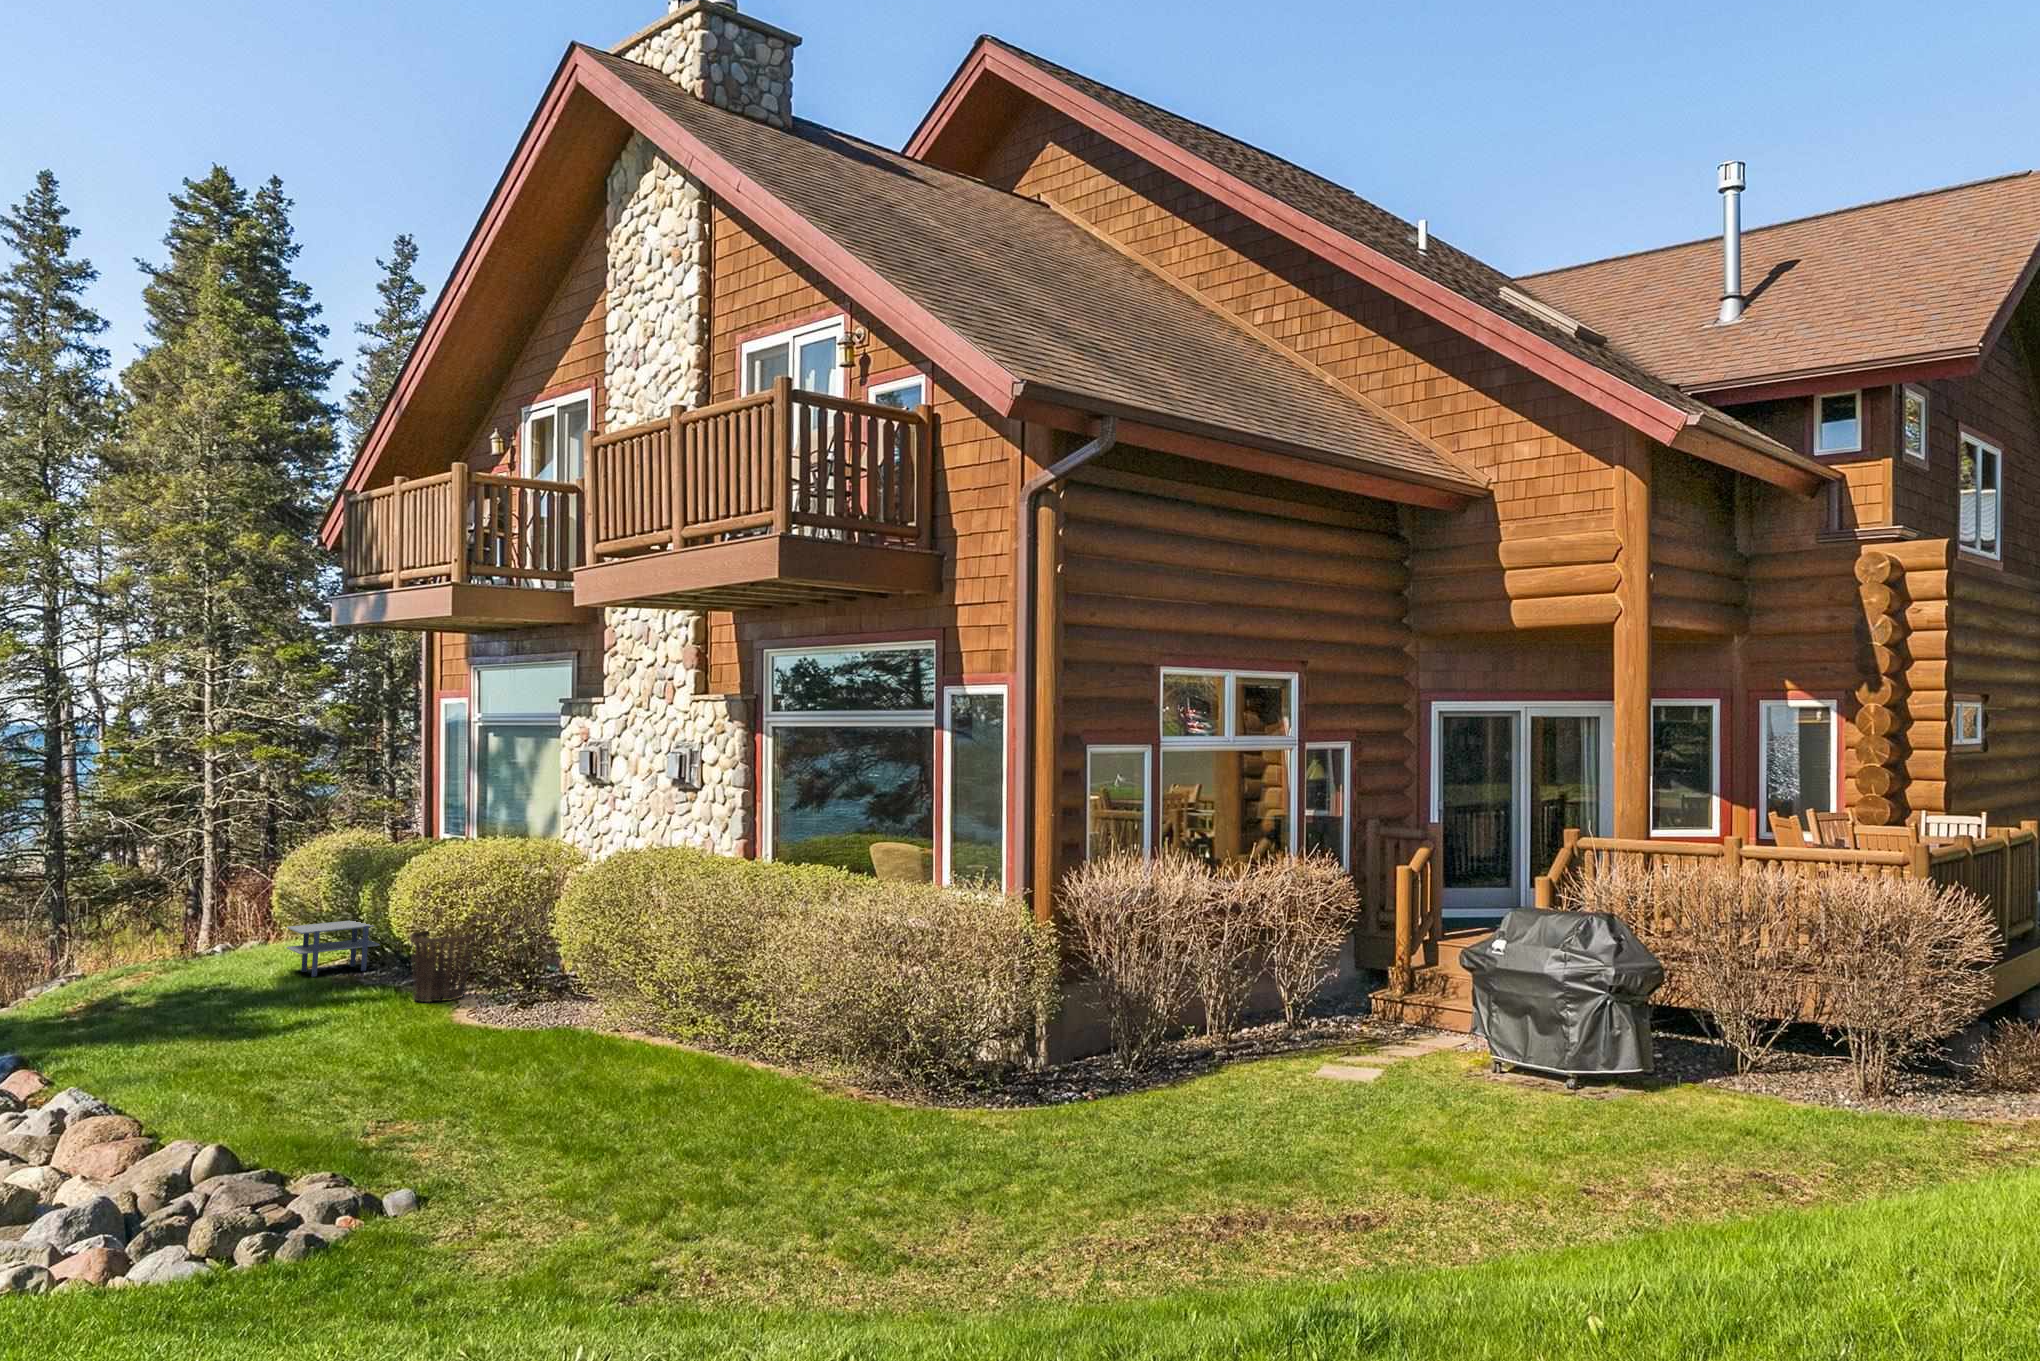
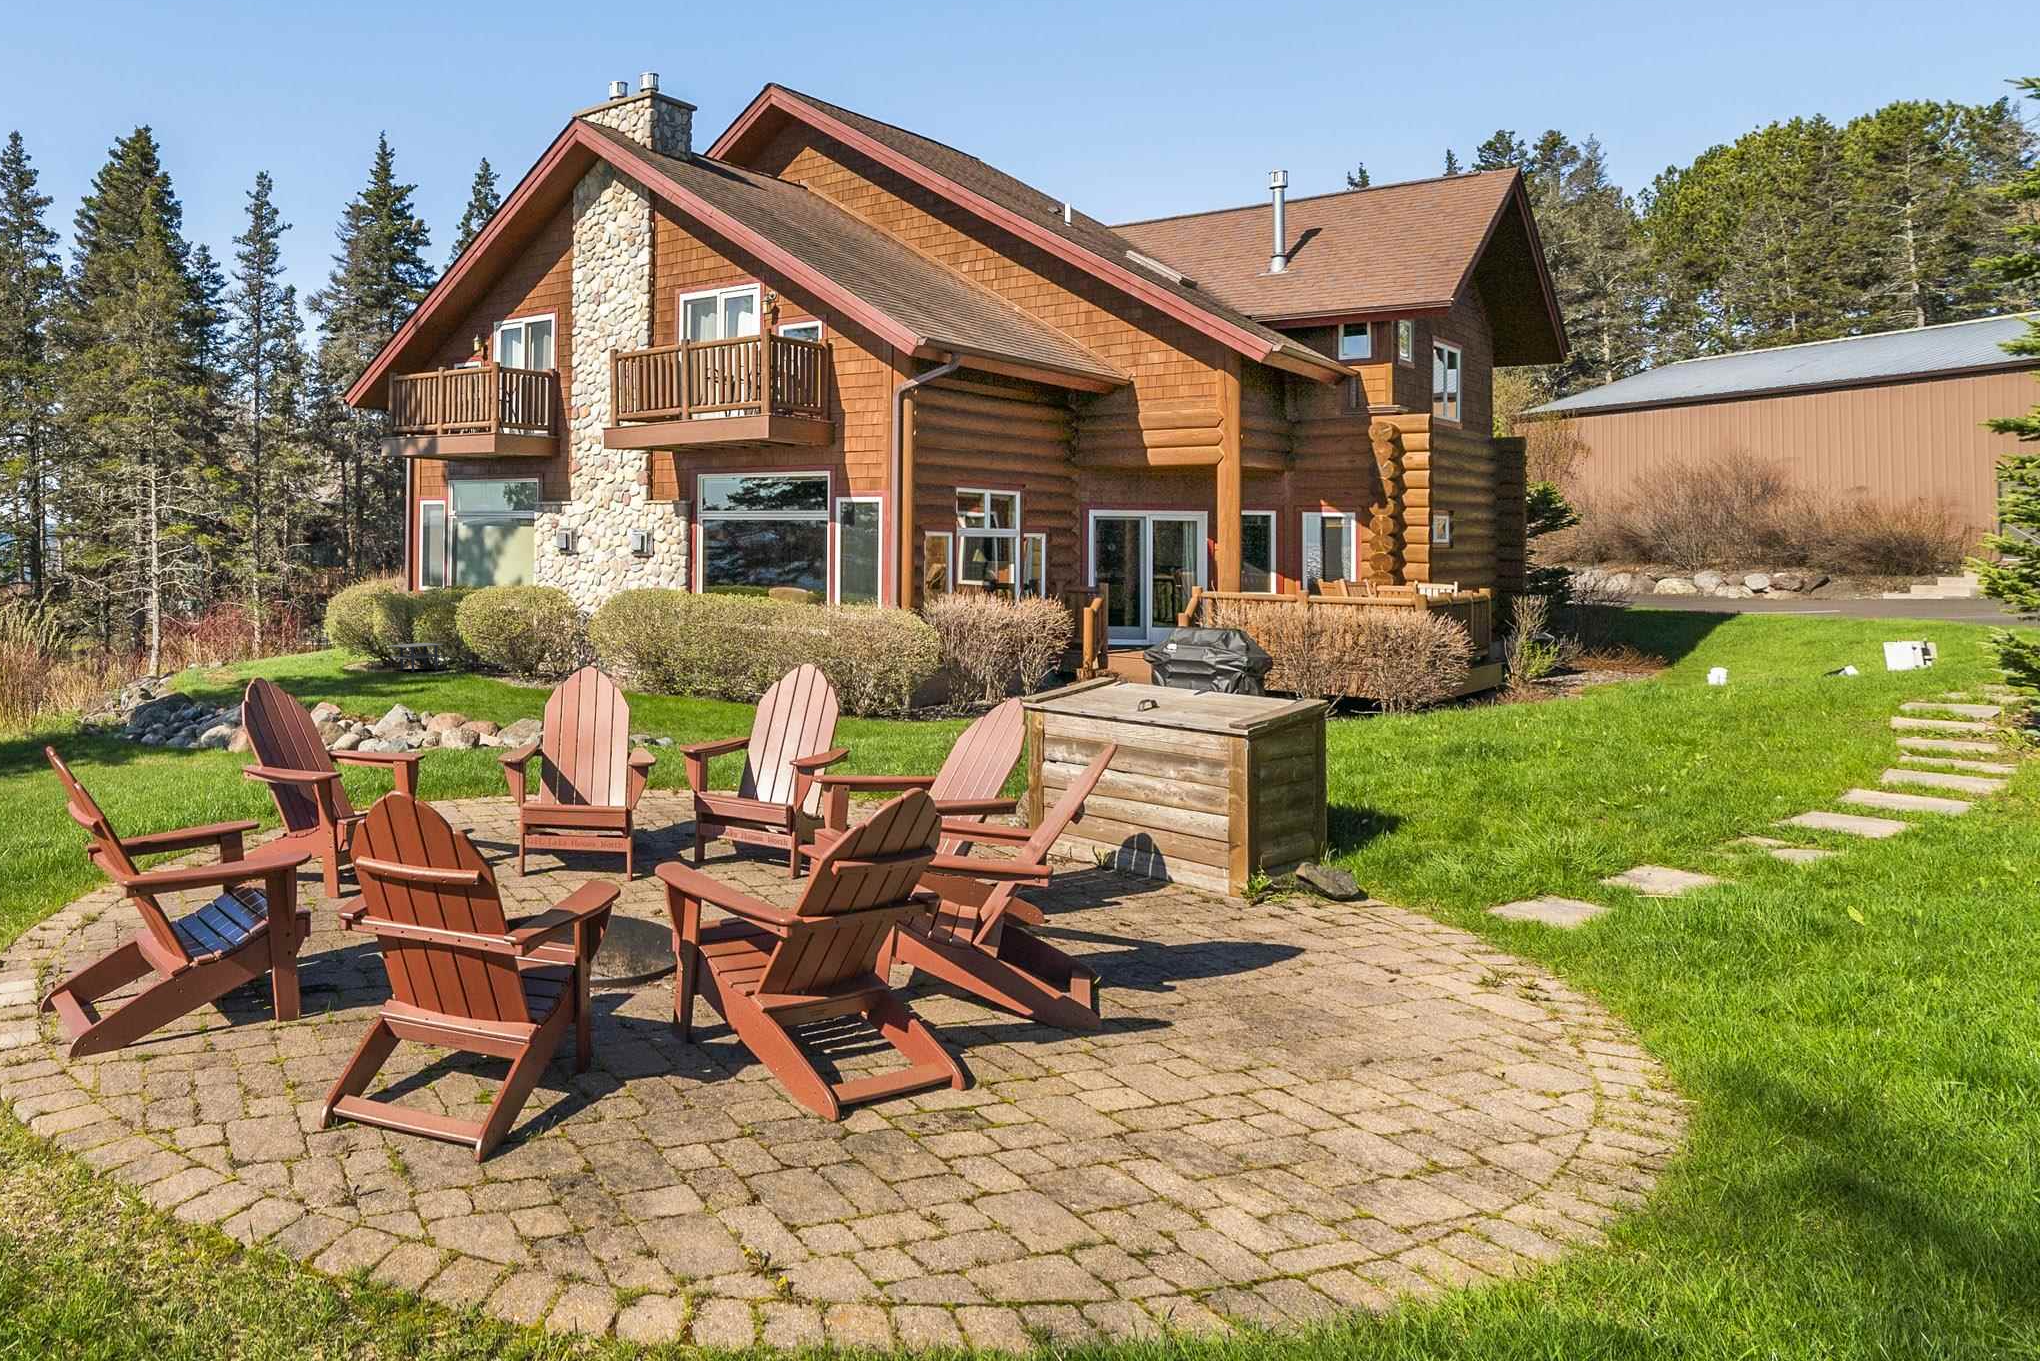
basket: present [410,930,476,1002] -> none [491,642,527,680]

